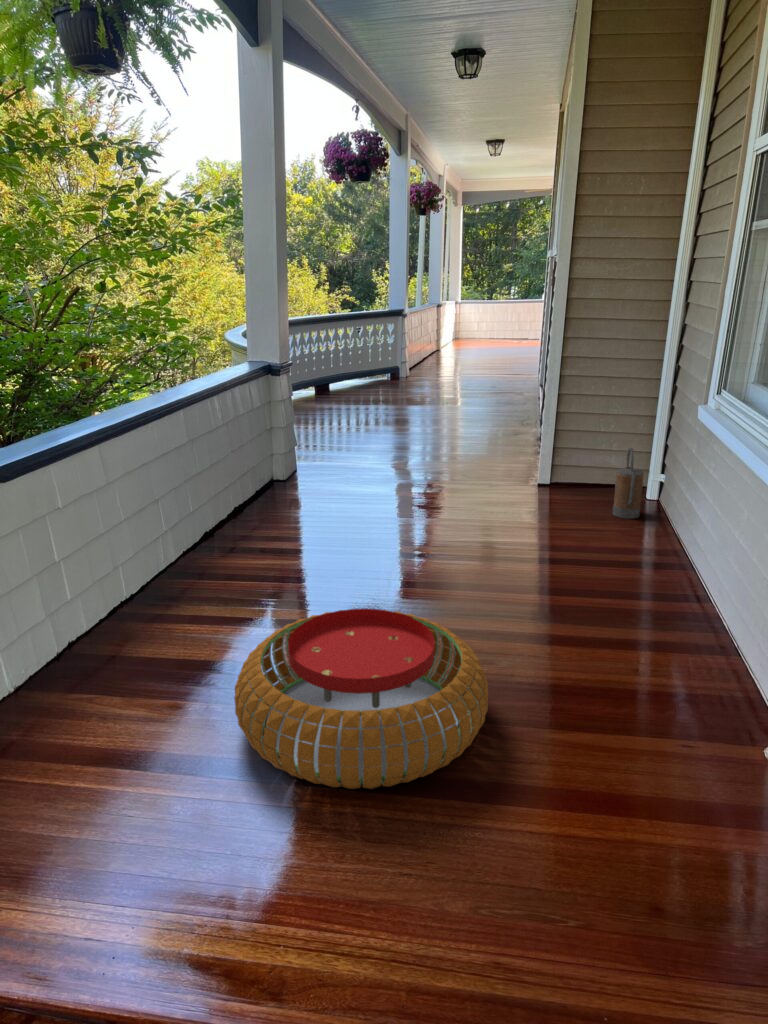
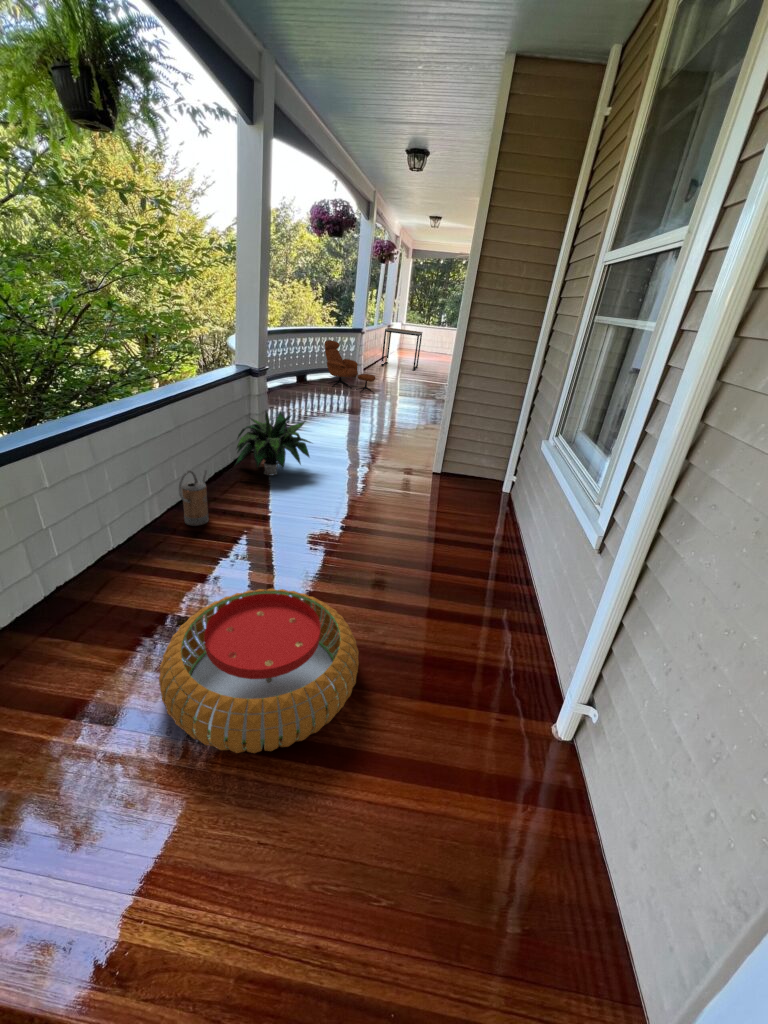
side table: none [433,305,491,363] -> present [381,328,423,371]
lounge chair: none [351,328,432,397] -> present [325,340,375,393]
potted plant: none [257,411,365,504] -> present [235,411,311,475]
watering can: present [613,447,644,519] -> present [179,470,209,525]

